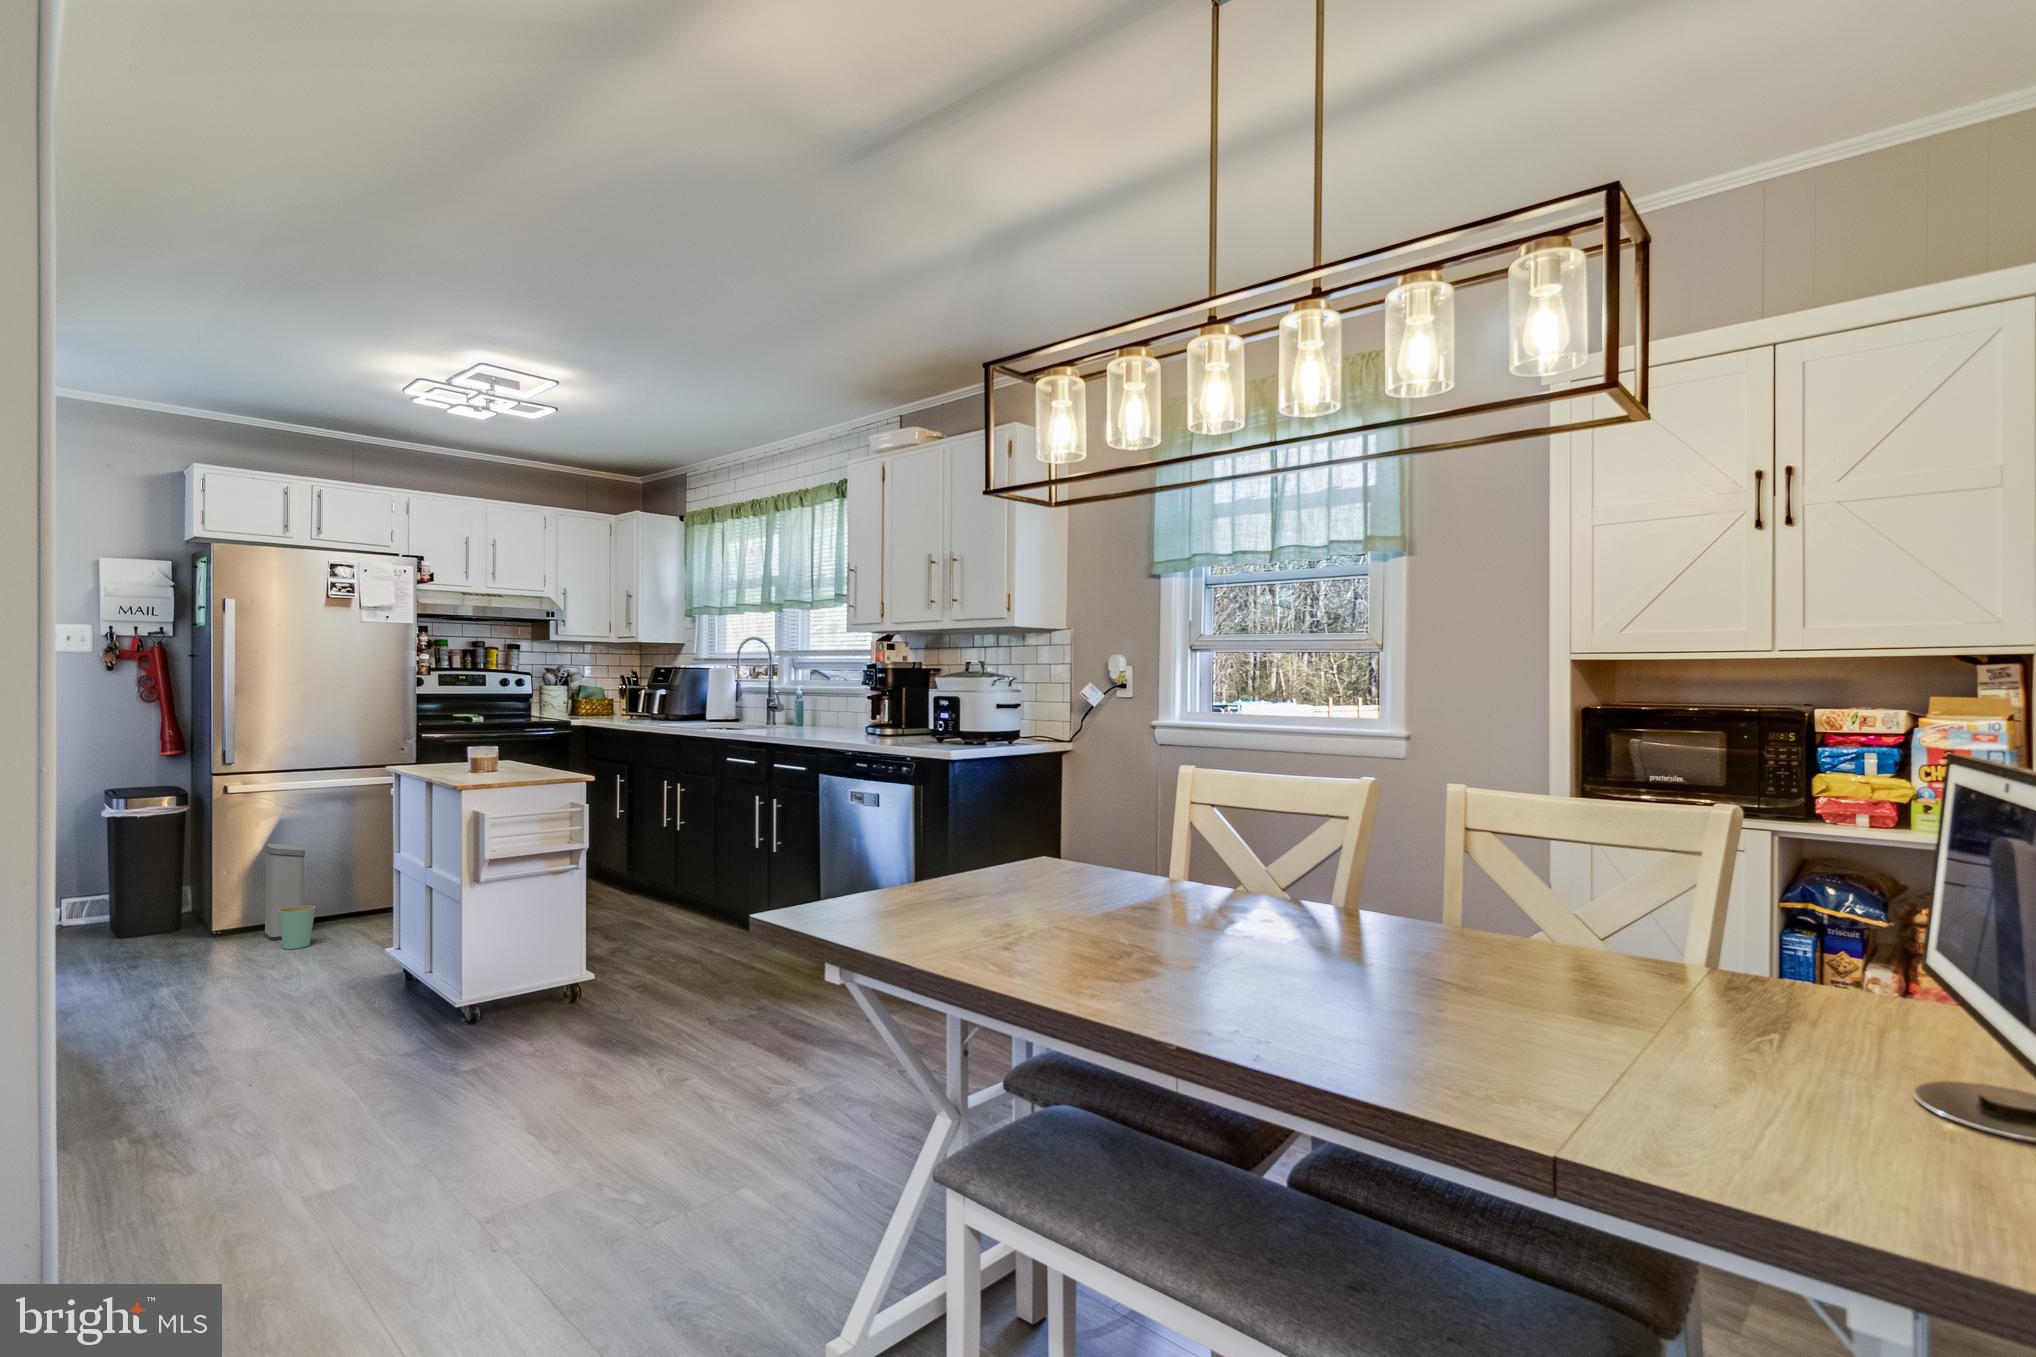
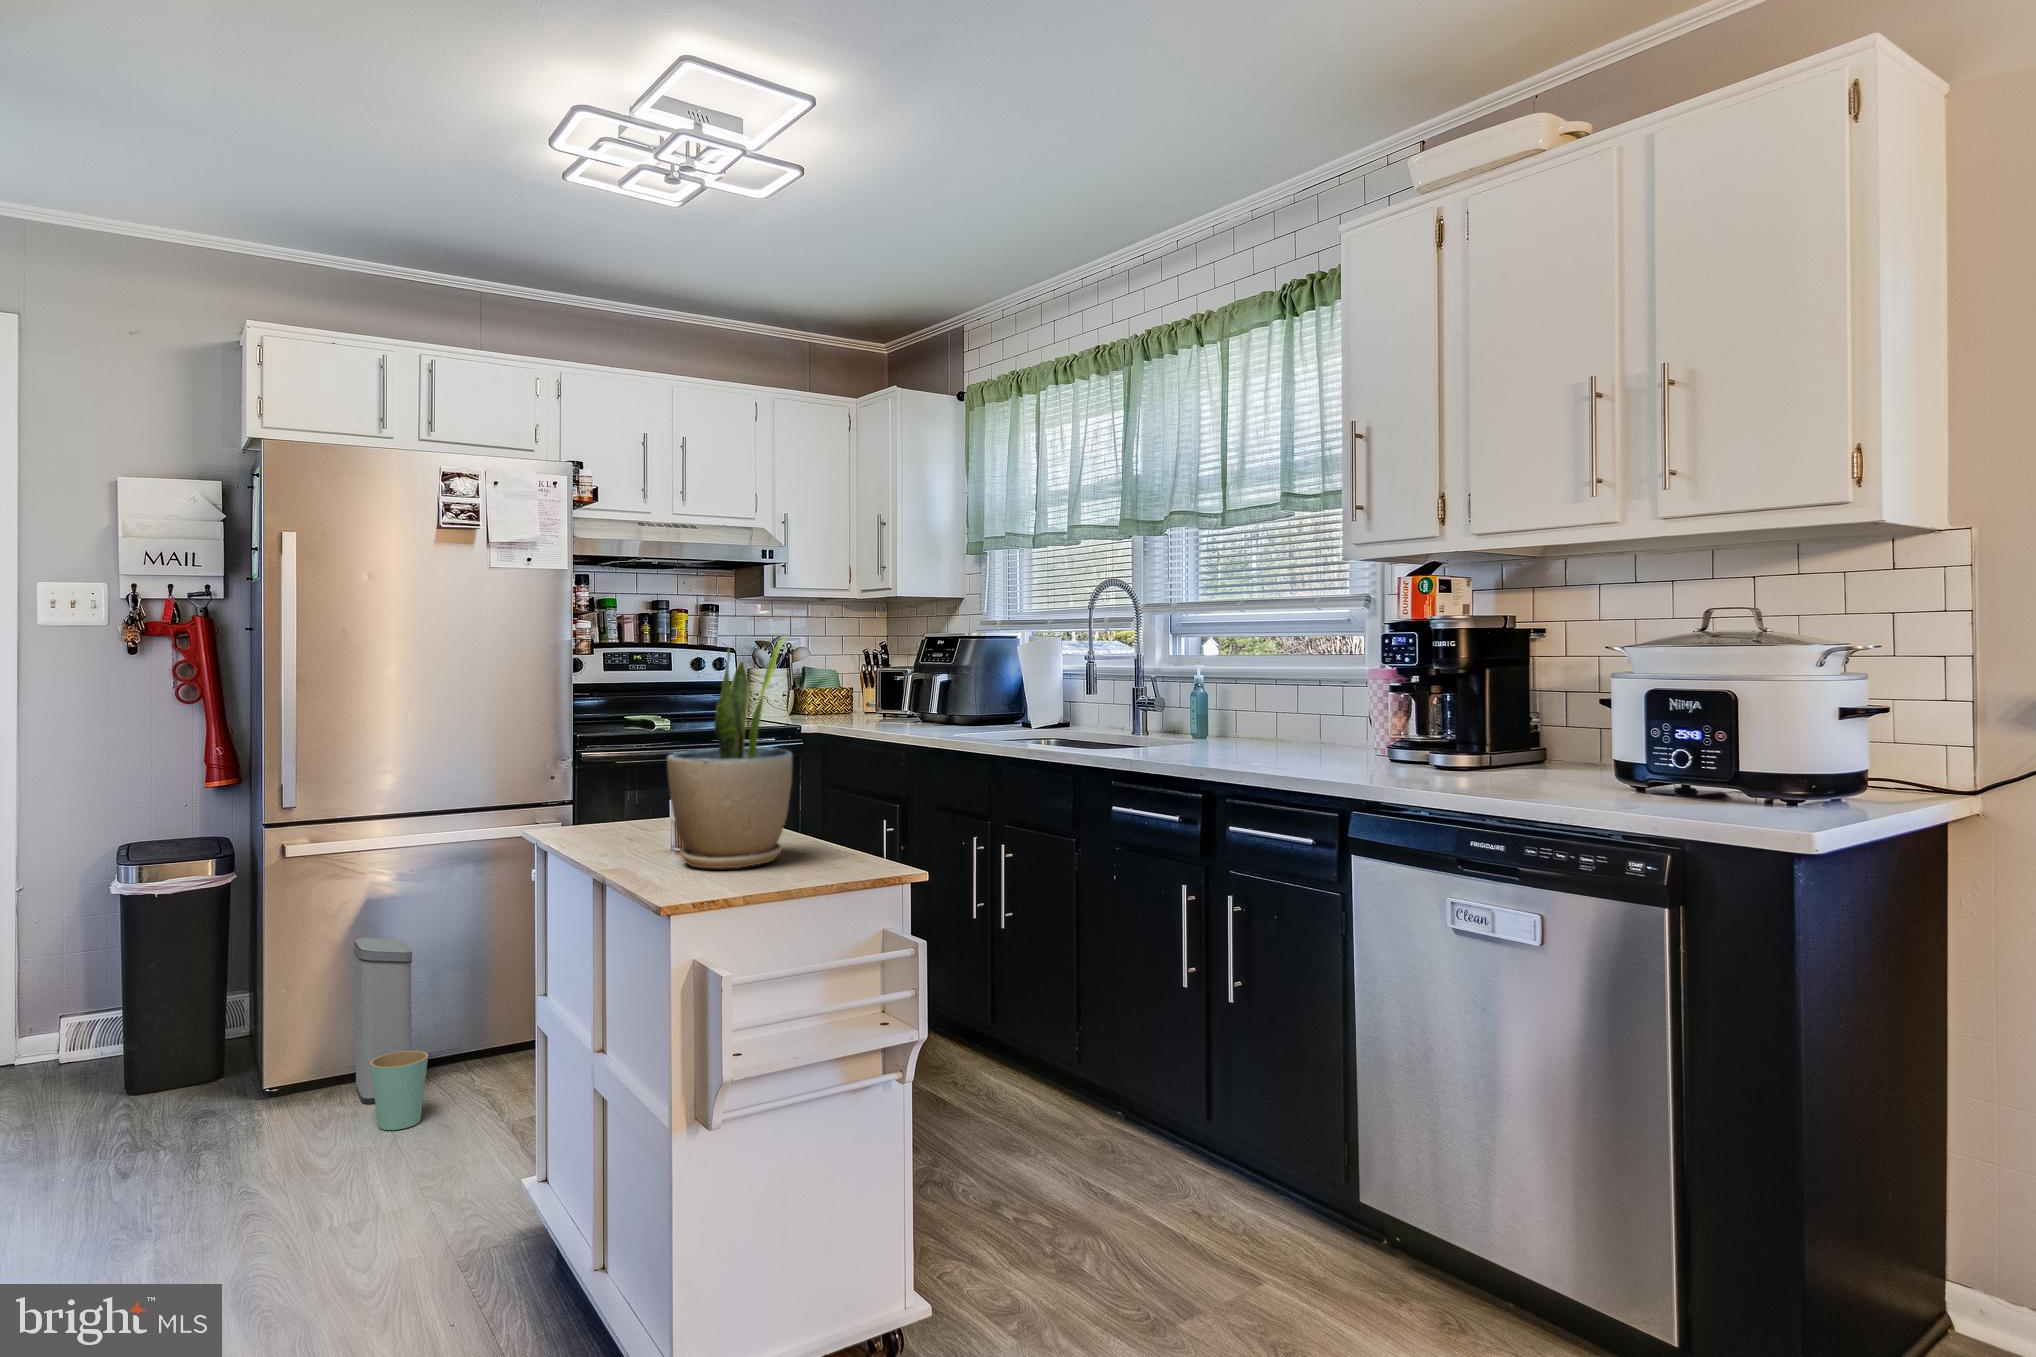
potted plant: none [457,664,522,774] -> present [667,637,792,868]

